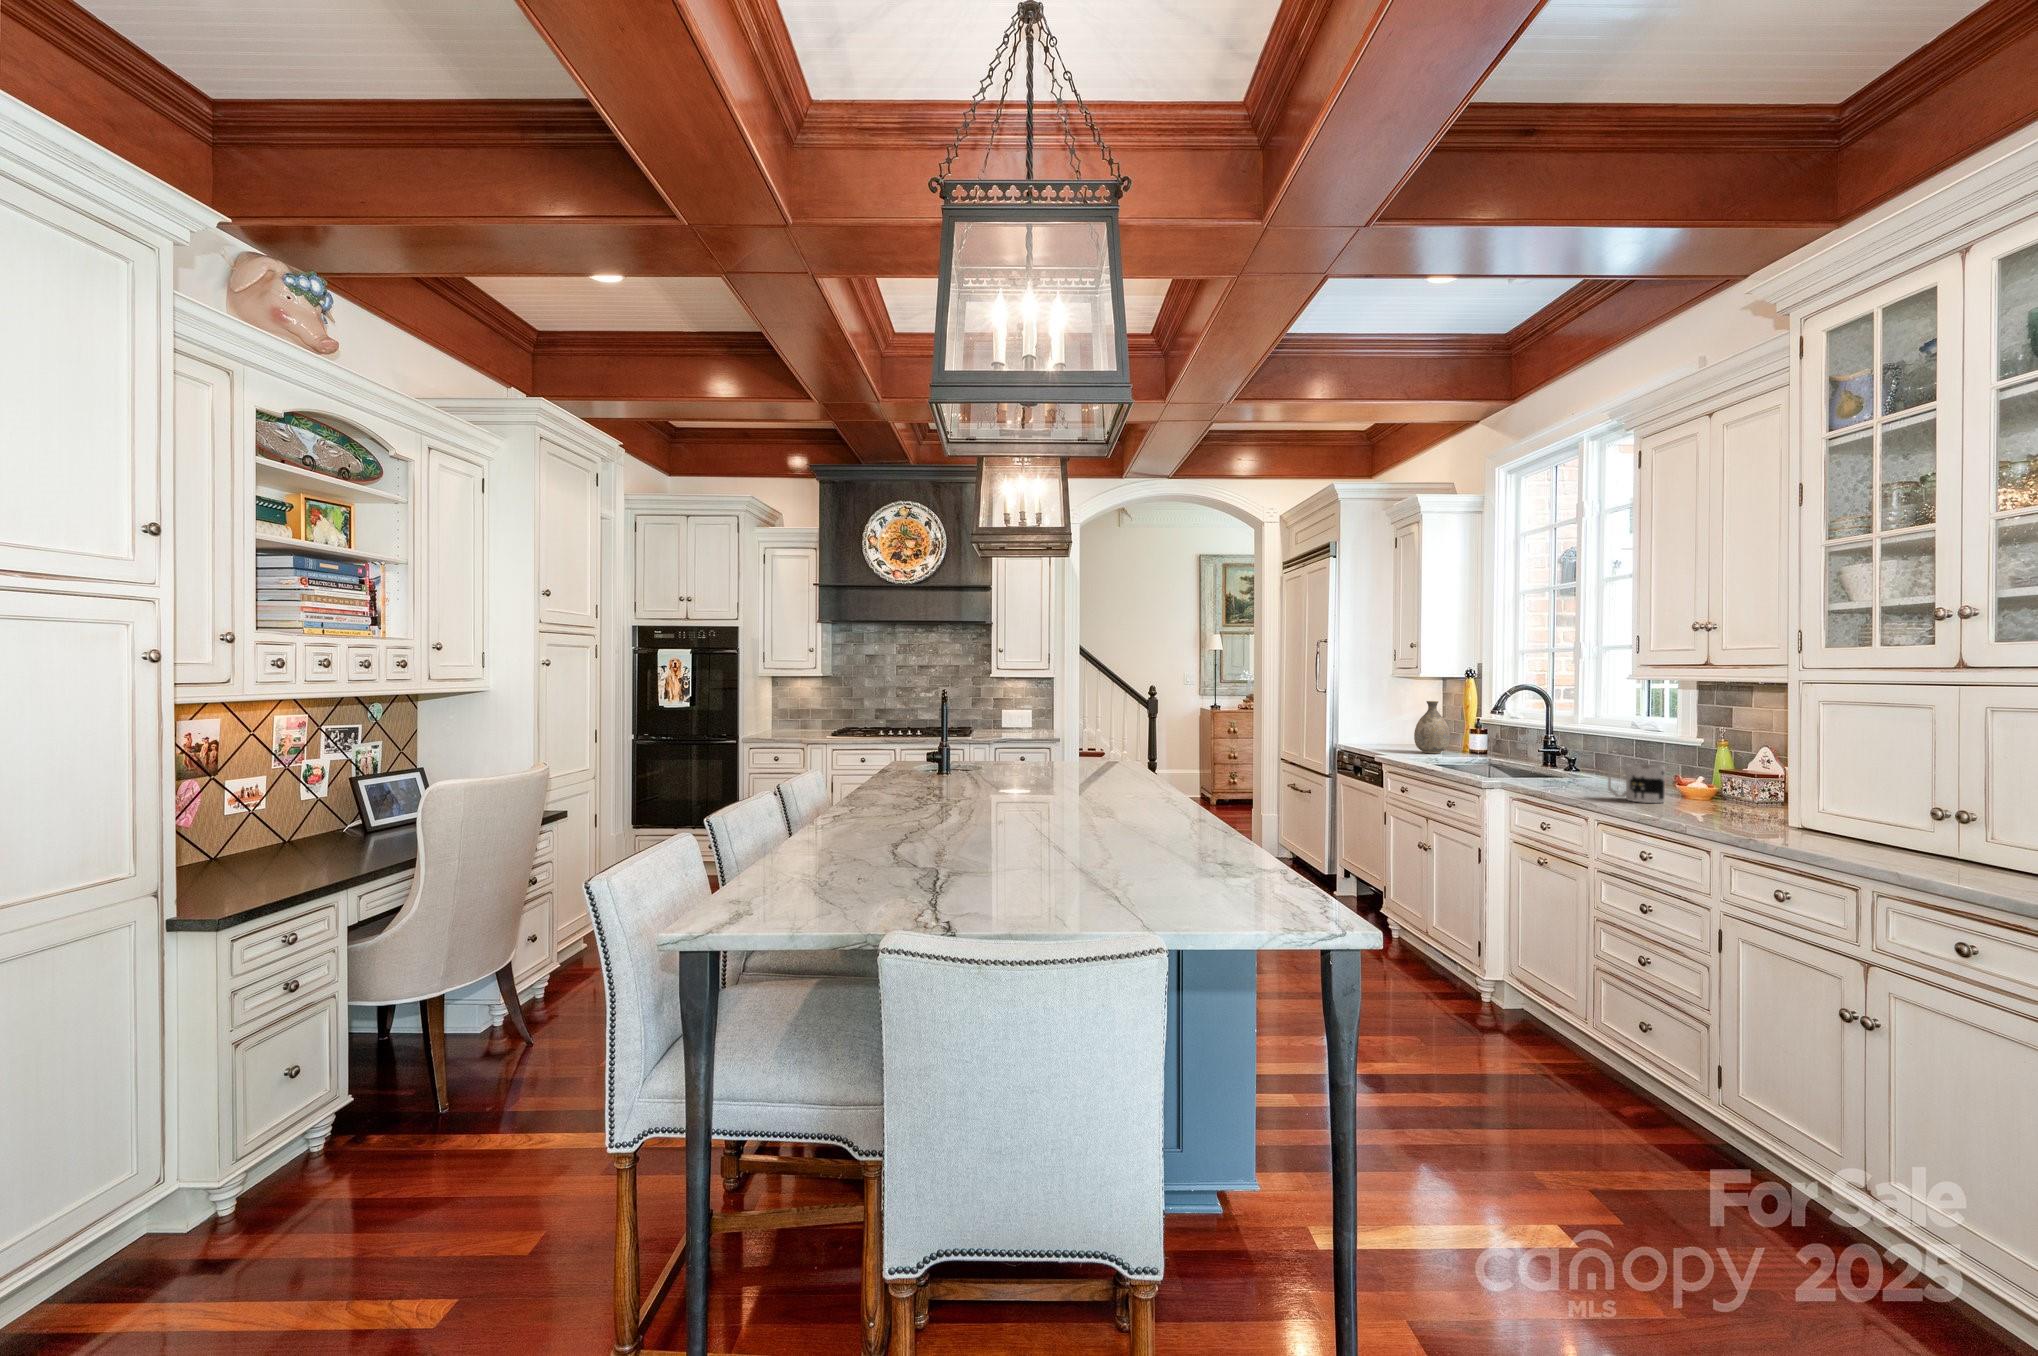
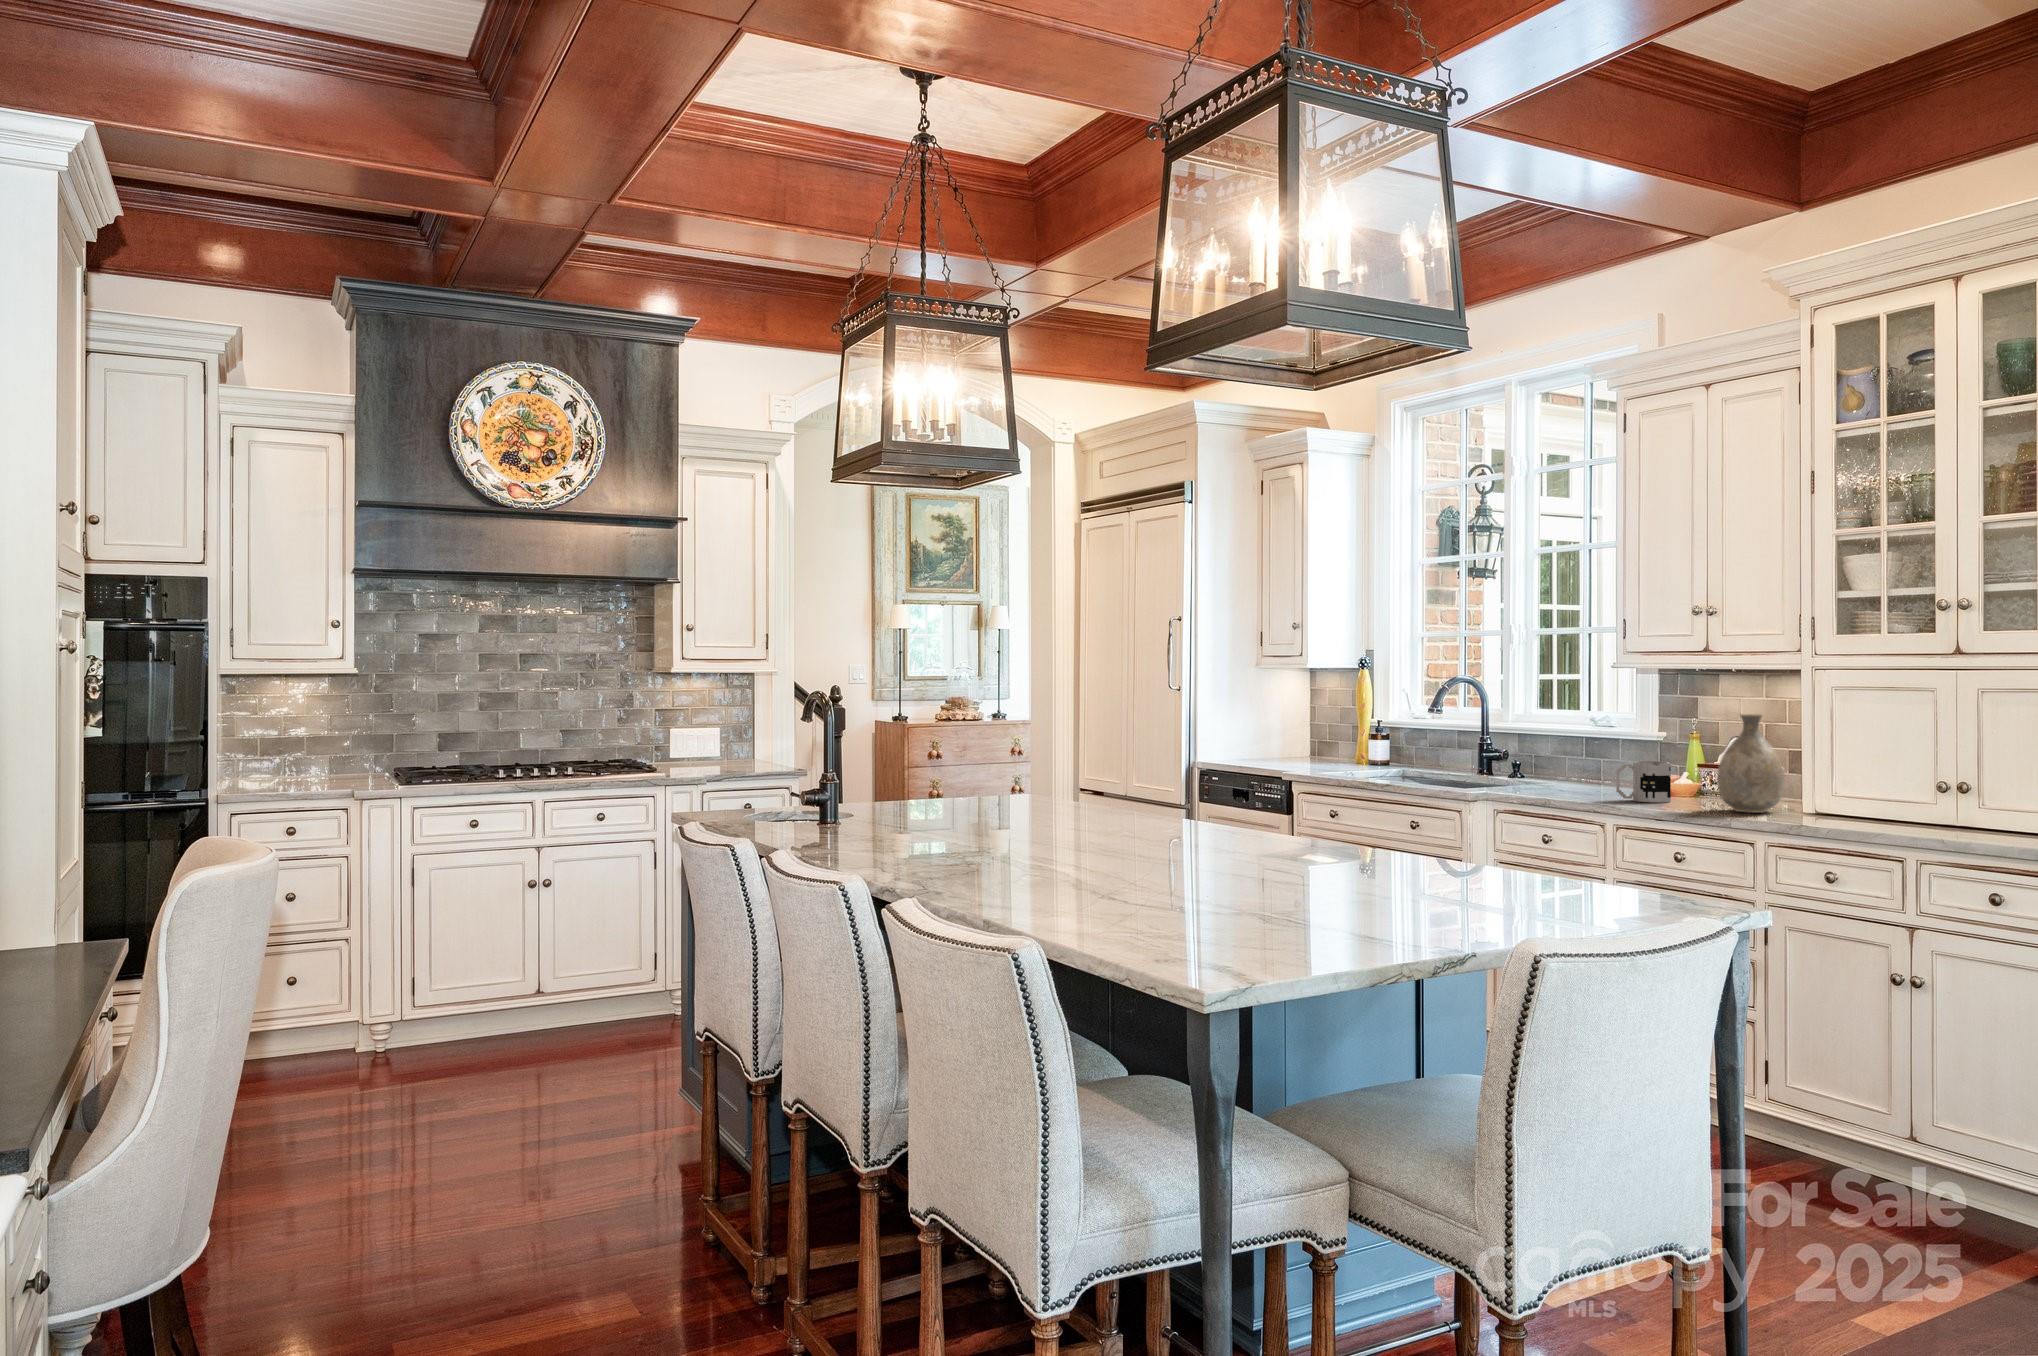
vase: present [1414,701,1450,754] -> present [1717,714,1784,813]

